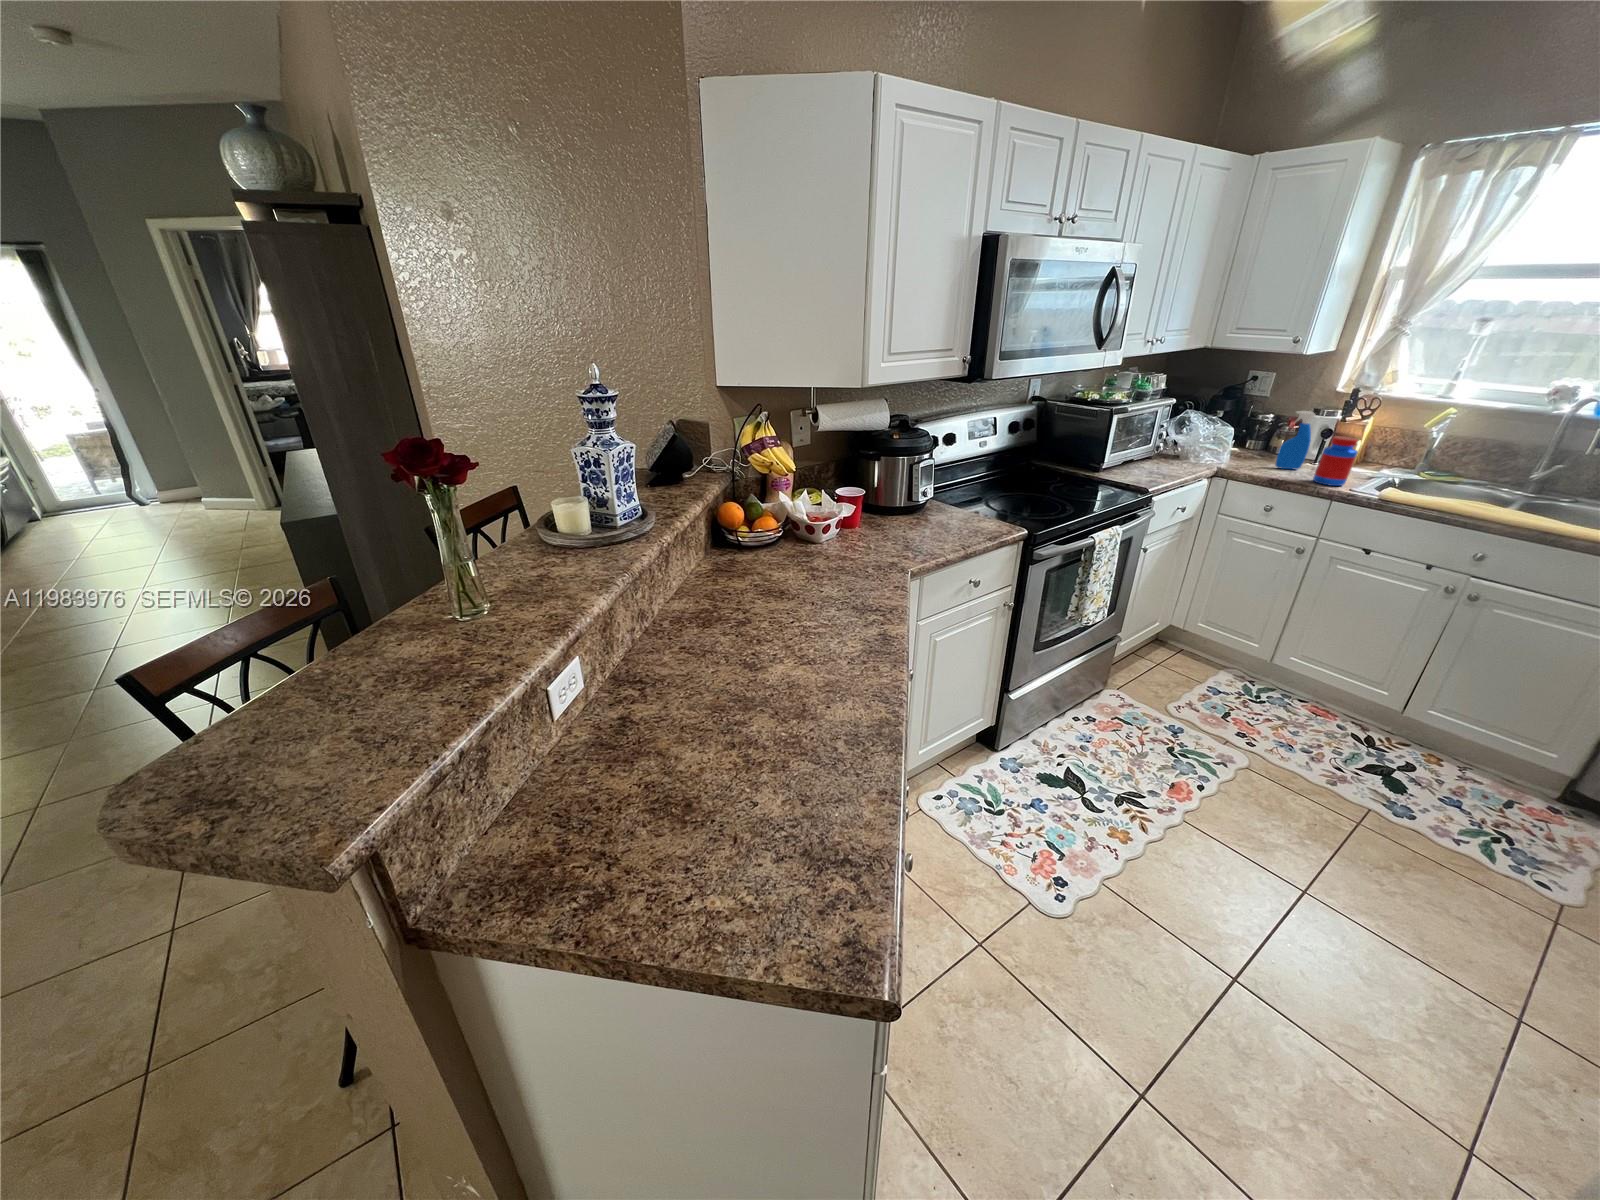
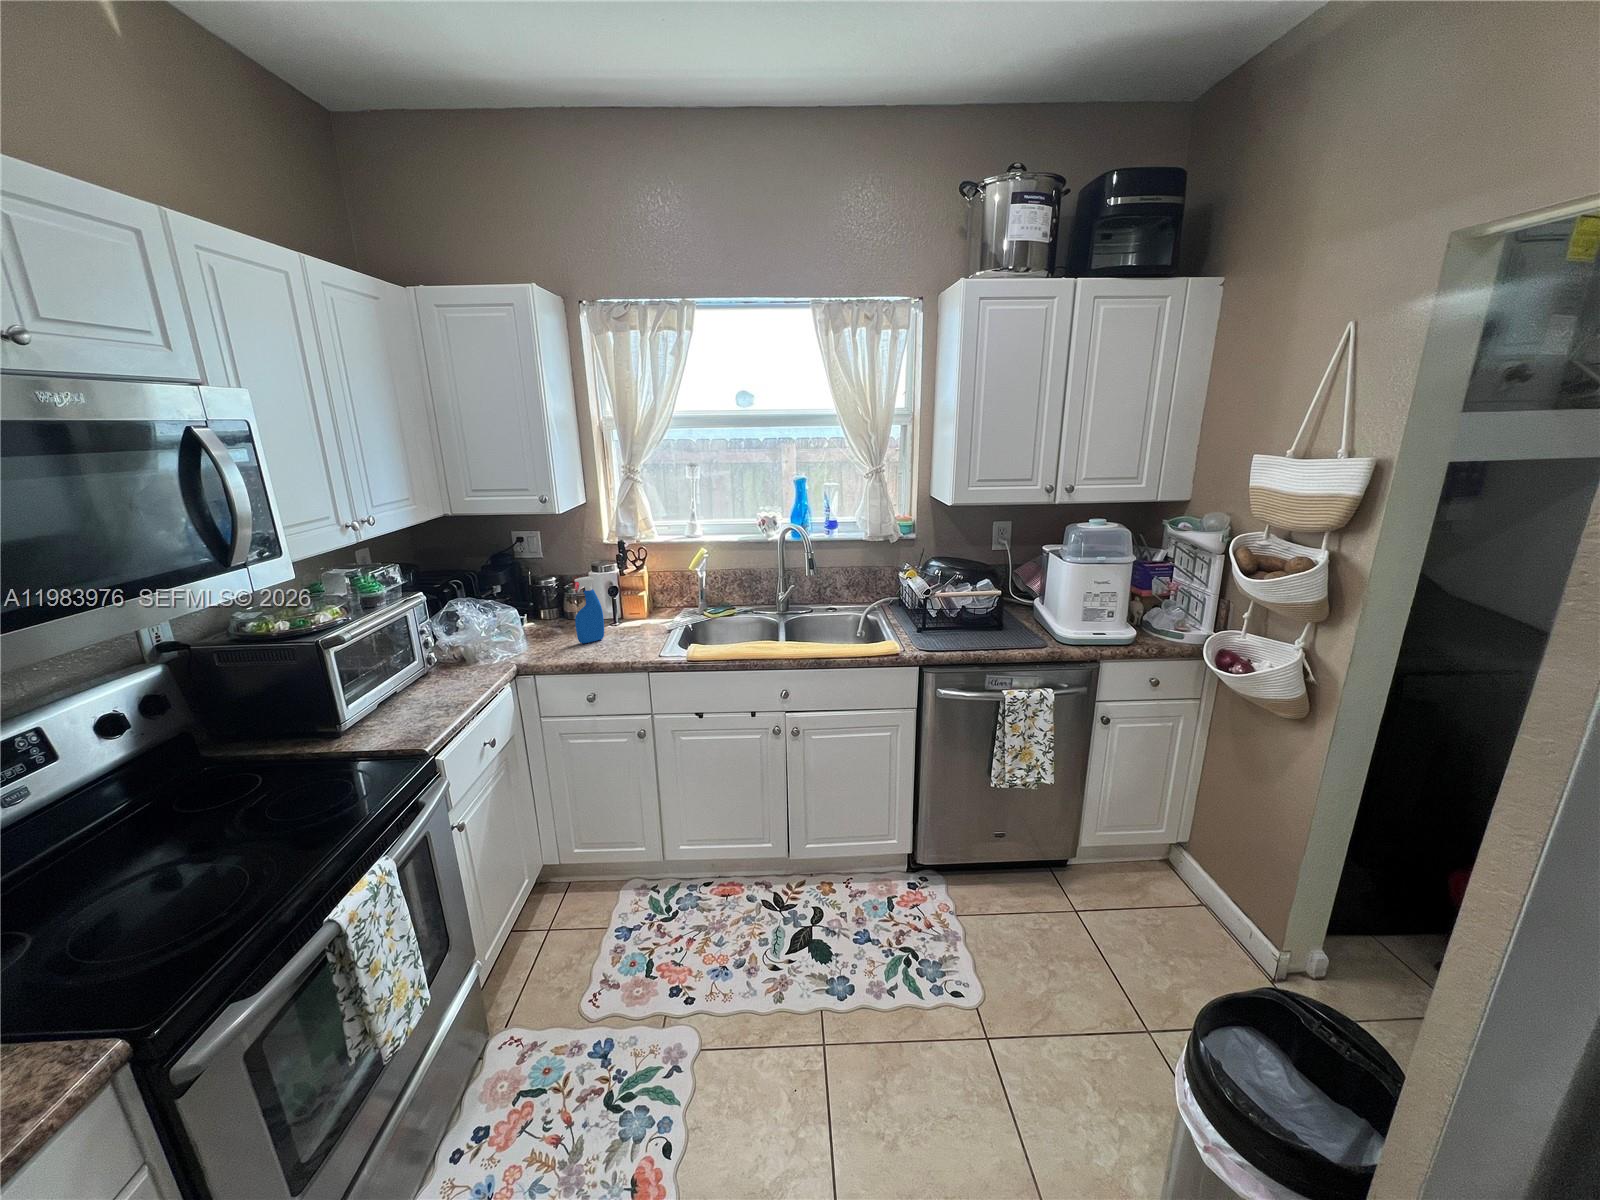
jar: present [1313,436,1358,486] -> none [617,601,651,657]

